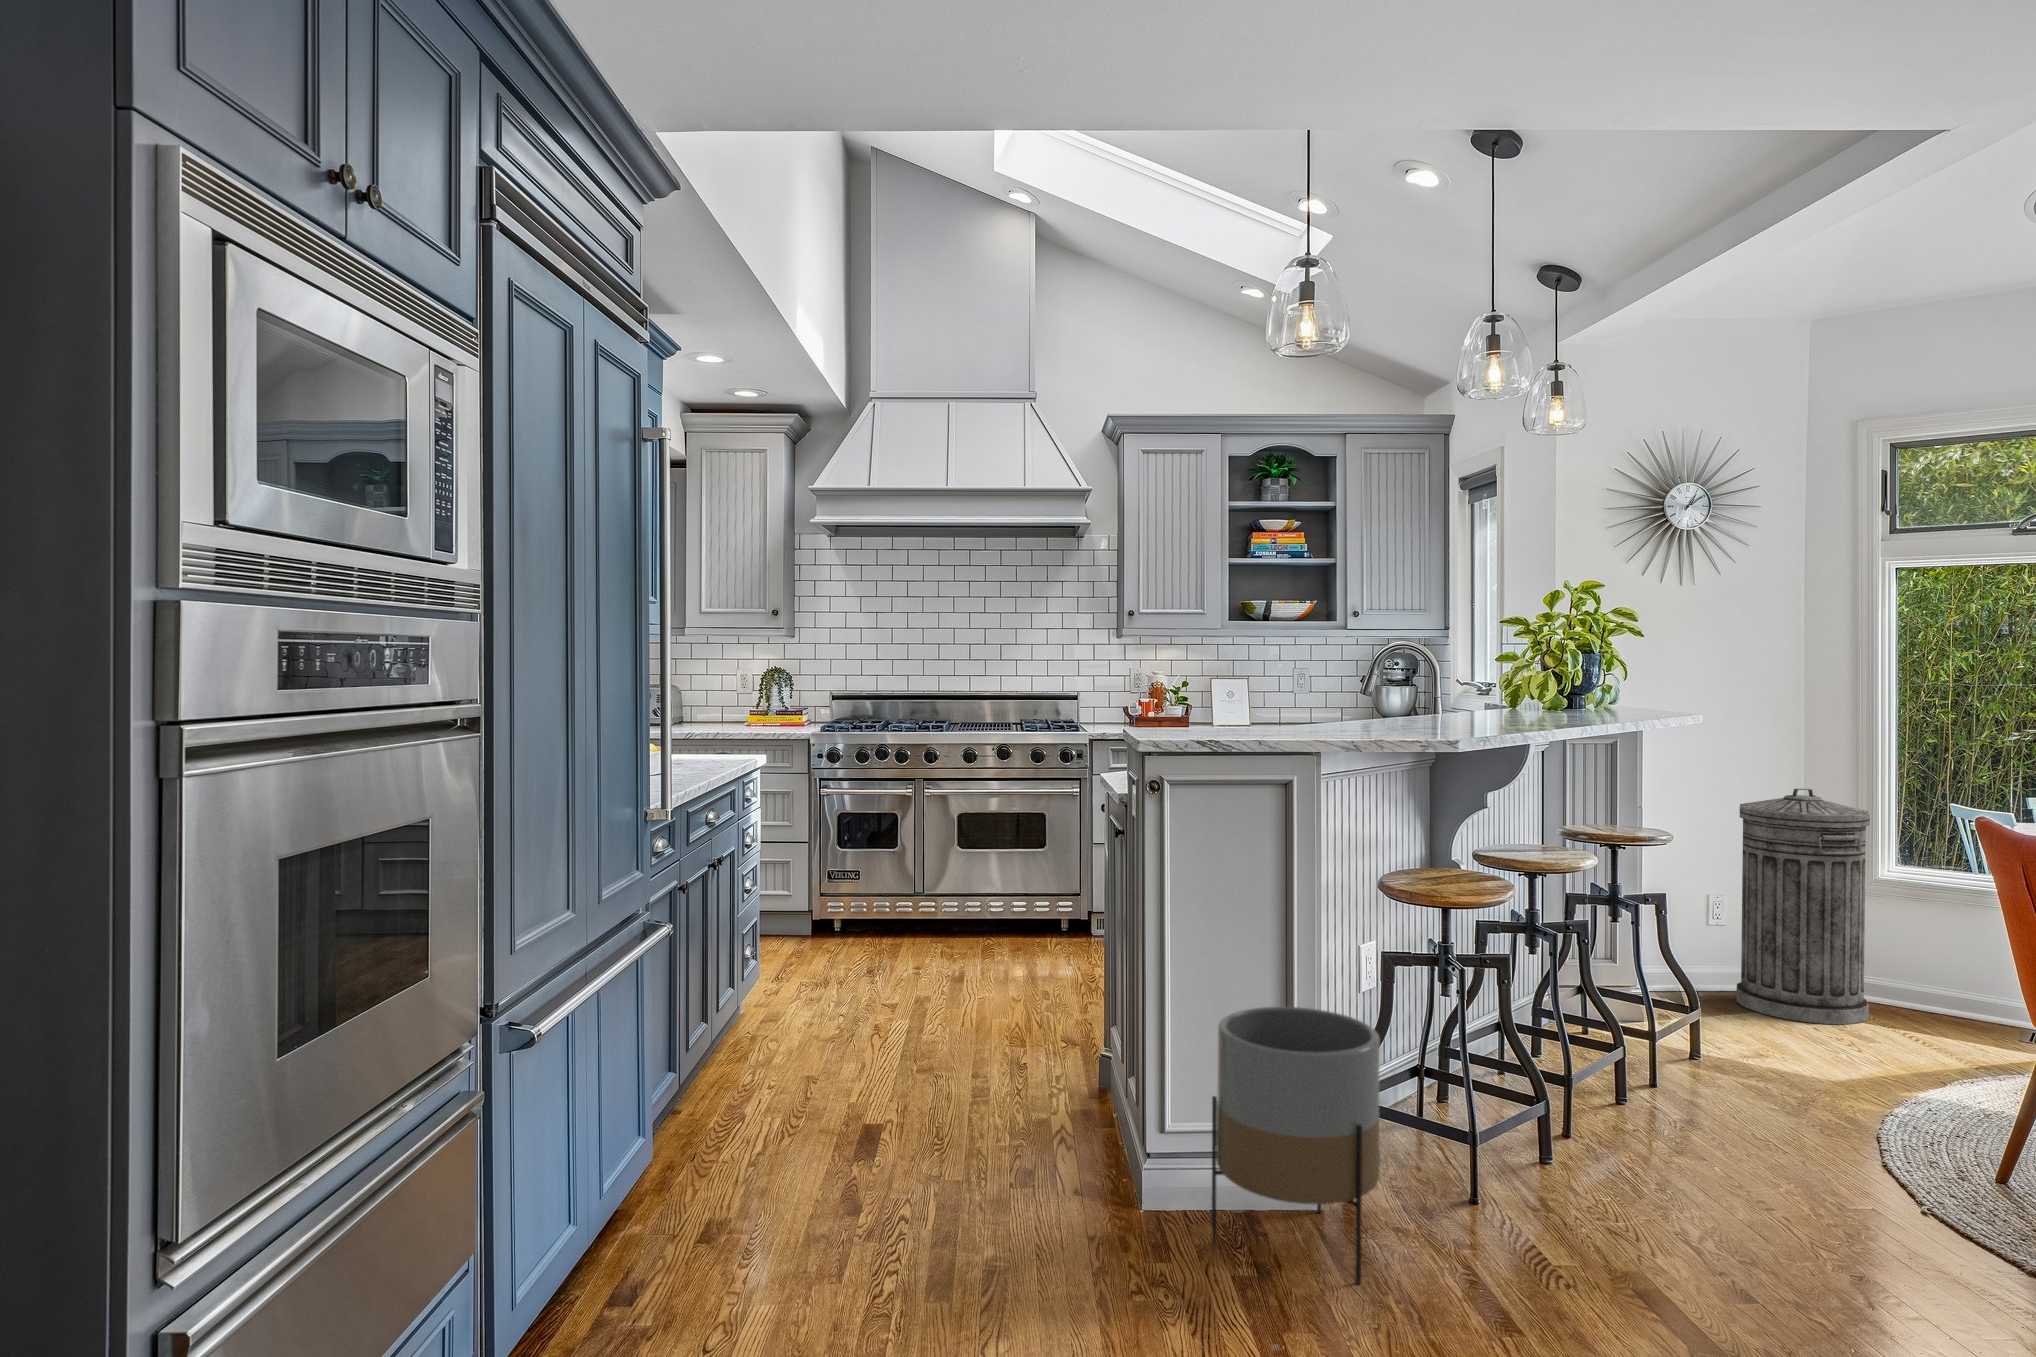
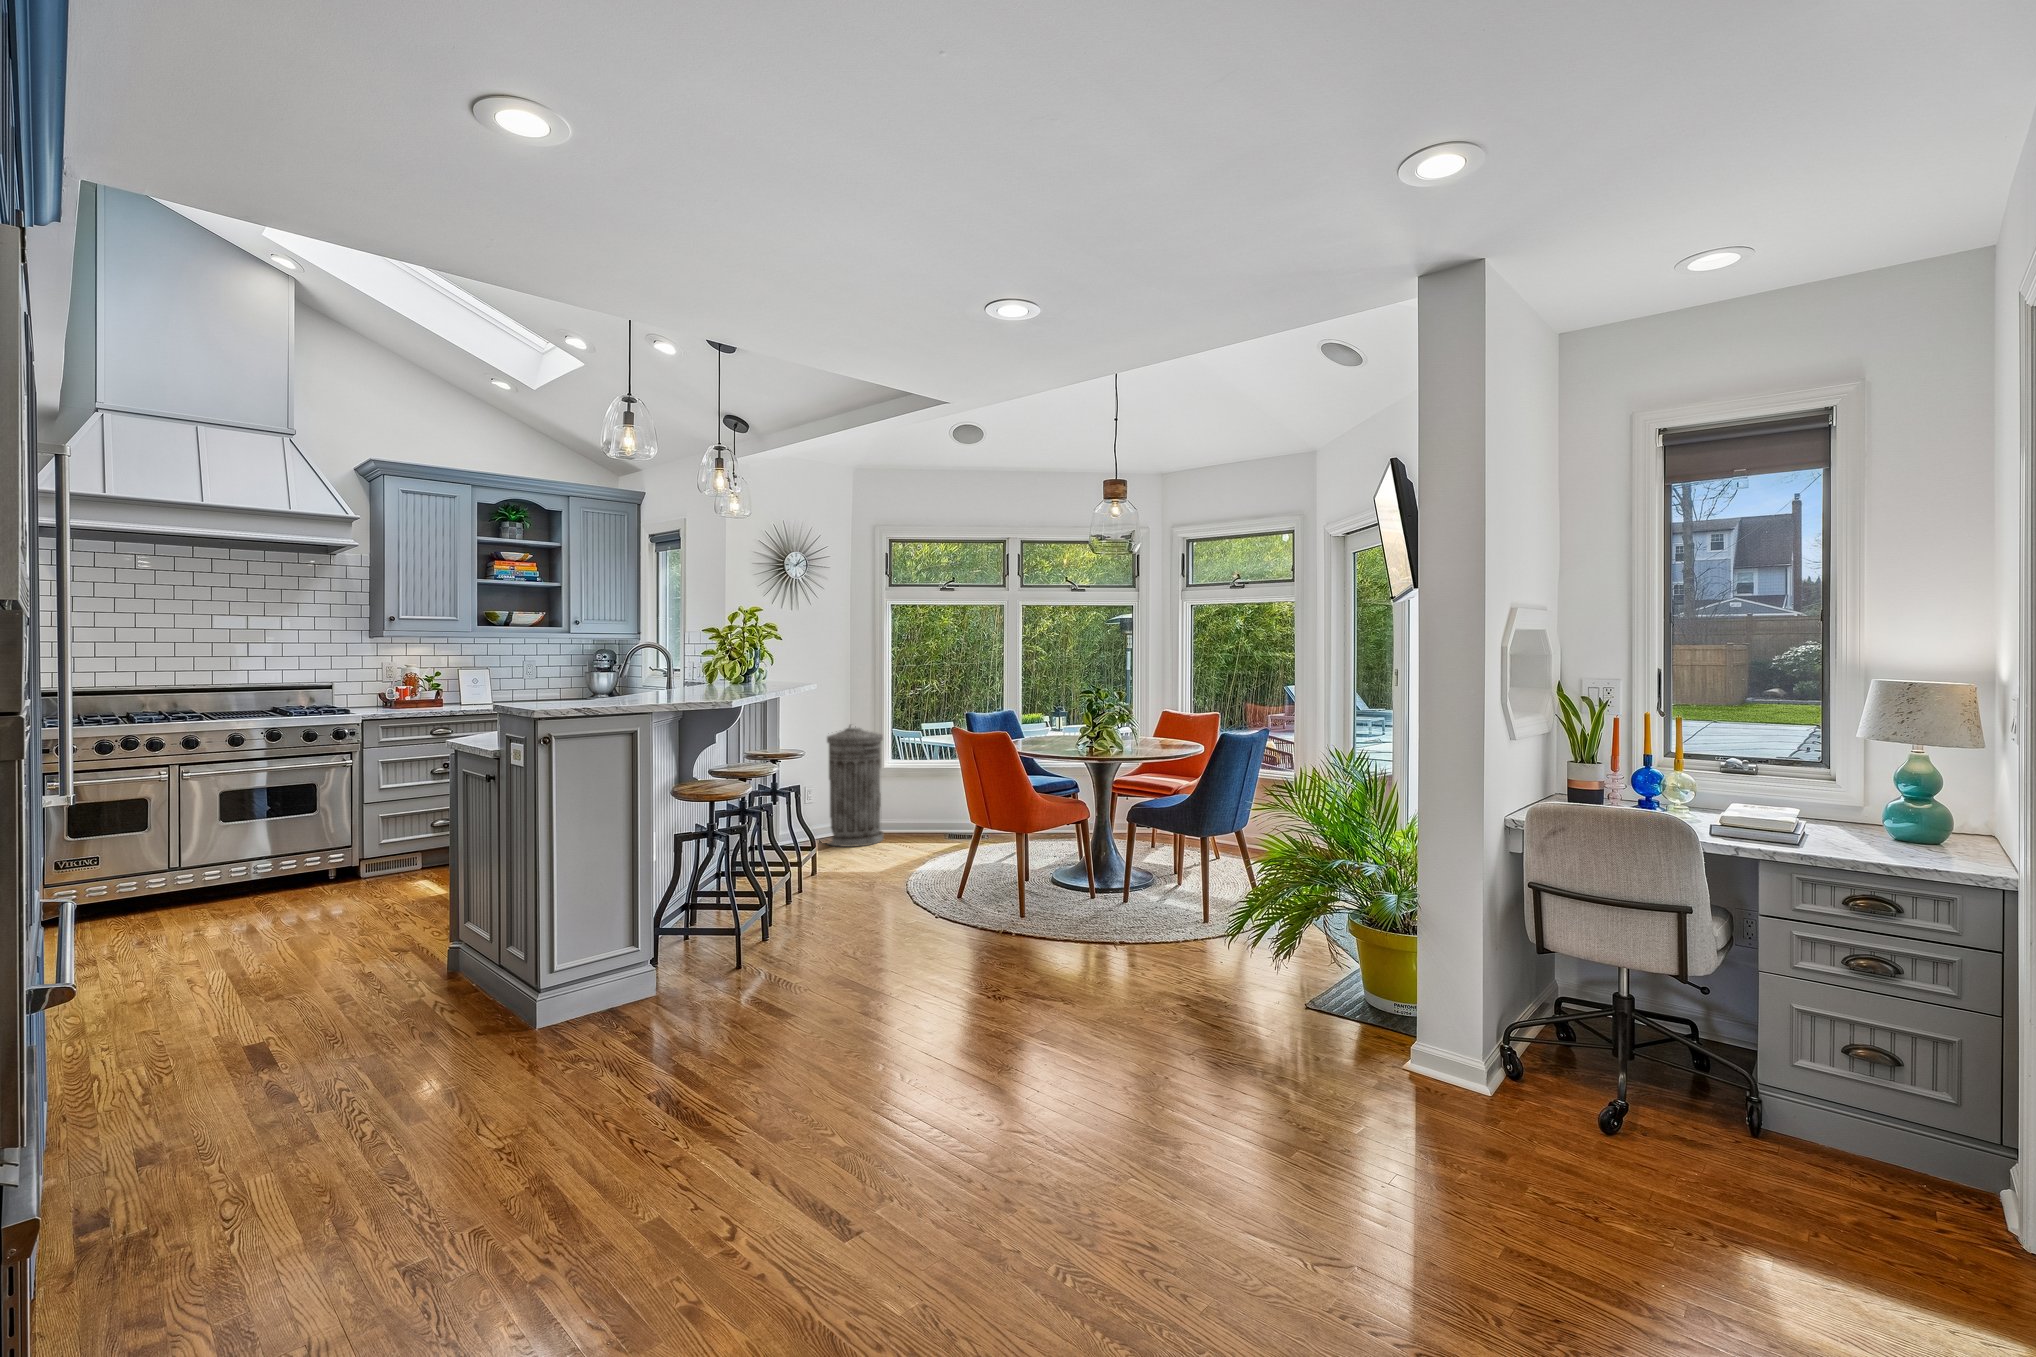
planter: present [1211,1007,1380,1284] -> none [598,872,700,1027]

